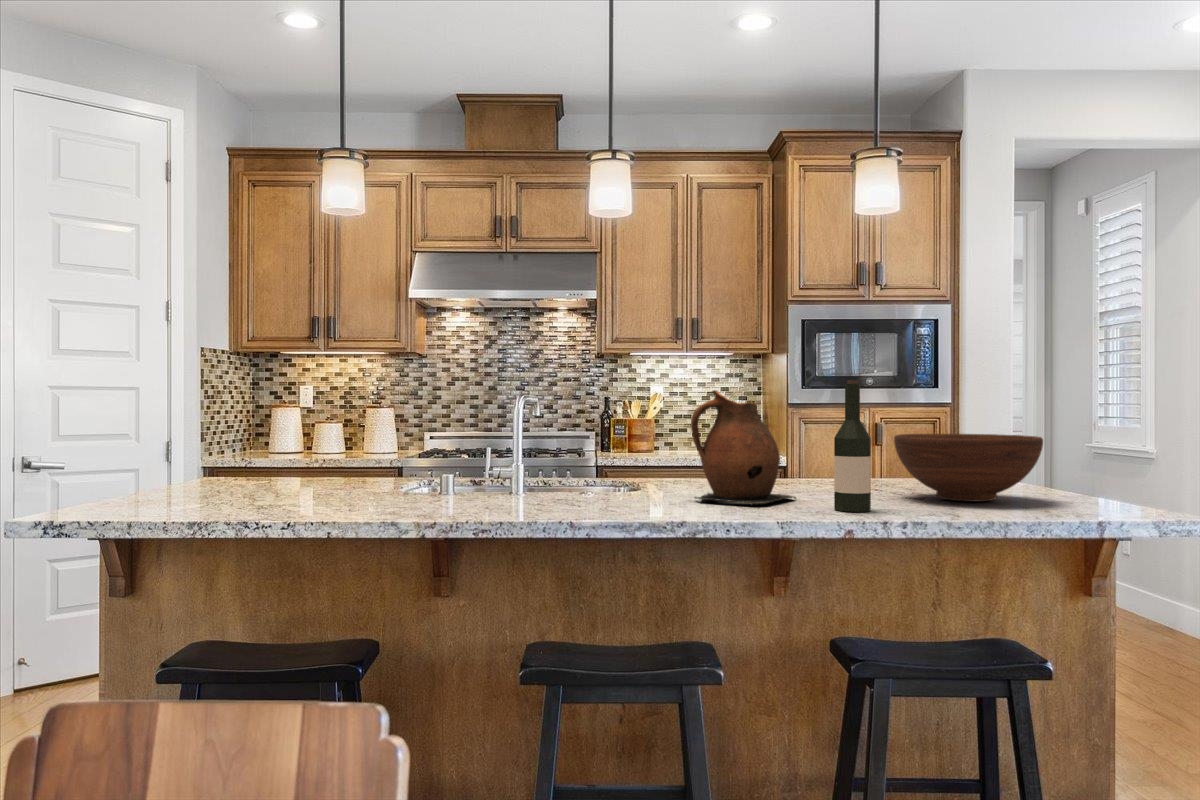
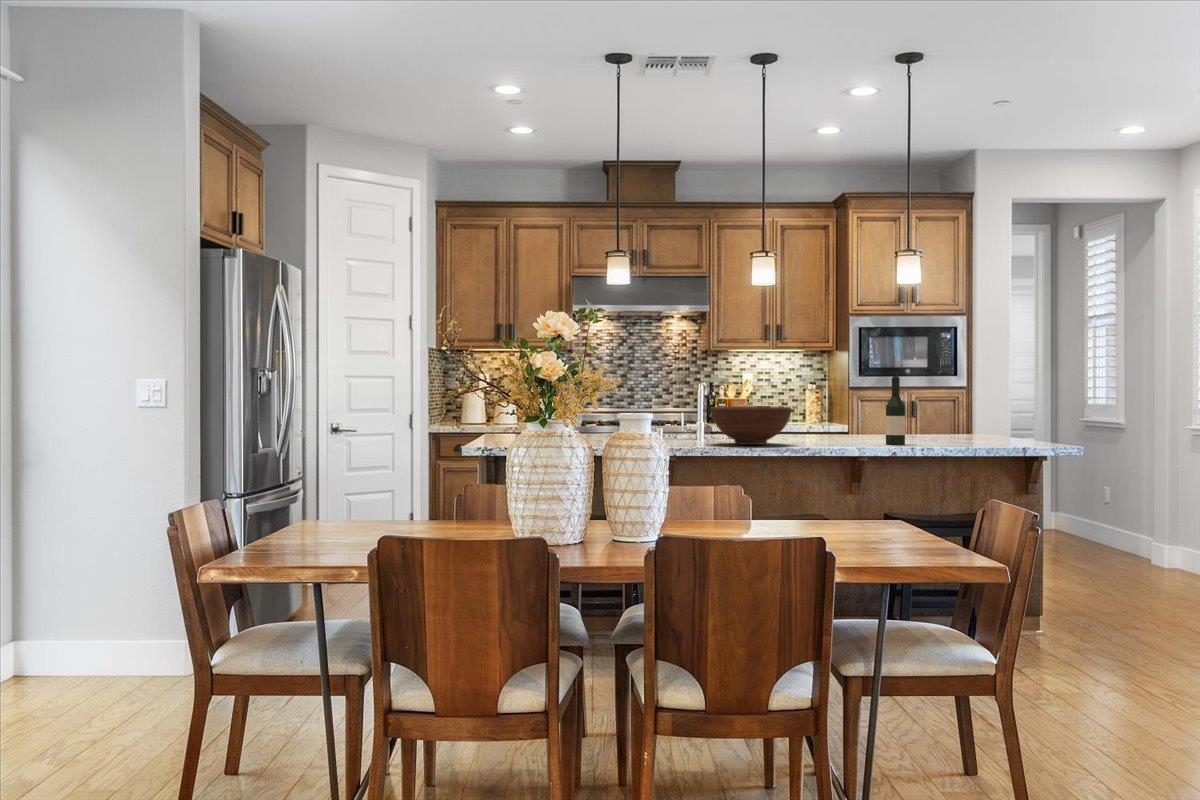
ceramic pitcher: present [691,390,796,505] -> none [806,381,864,443]
fruit bowl: present [894,434,1043,502] -> present [711,406,792,445]

